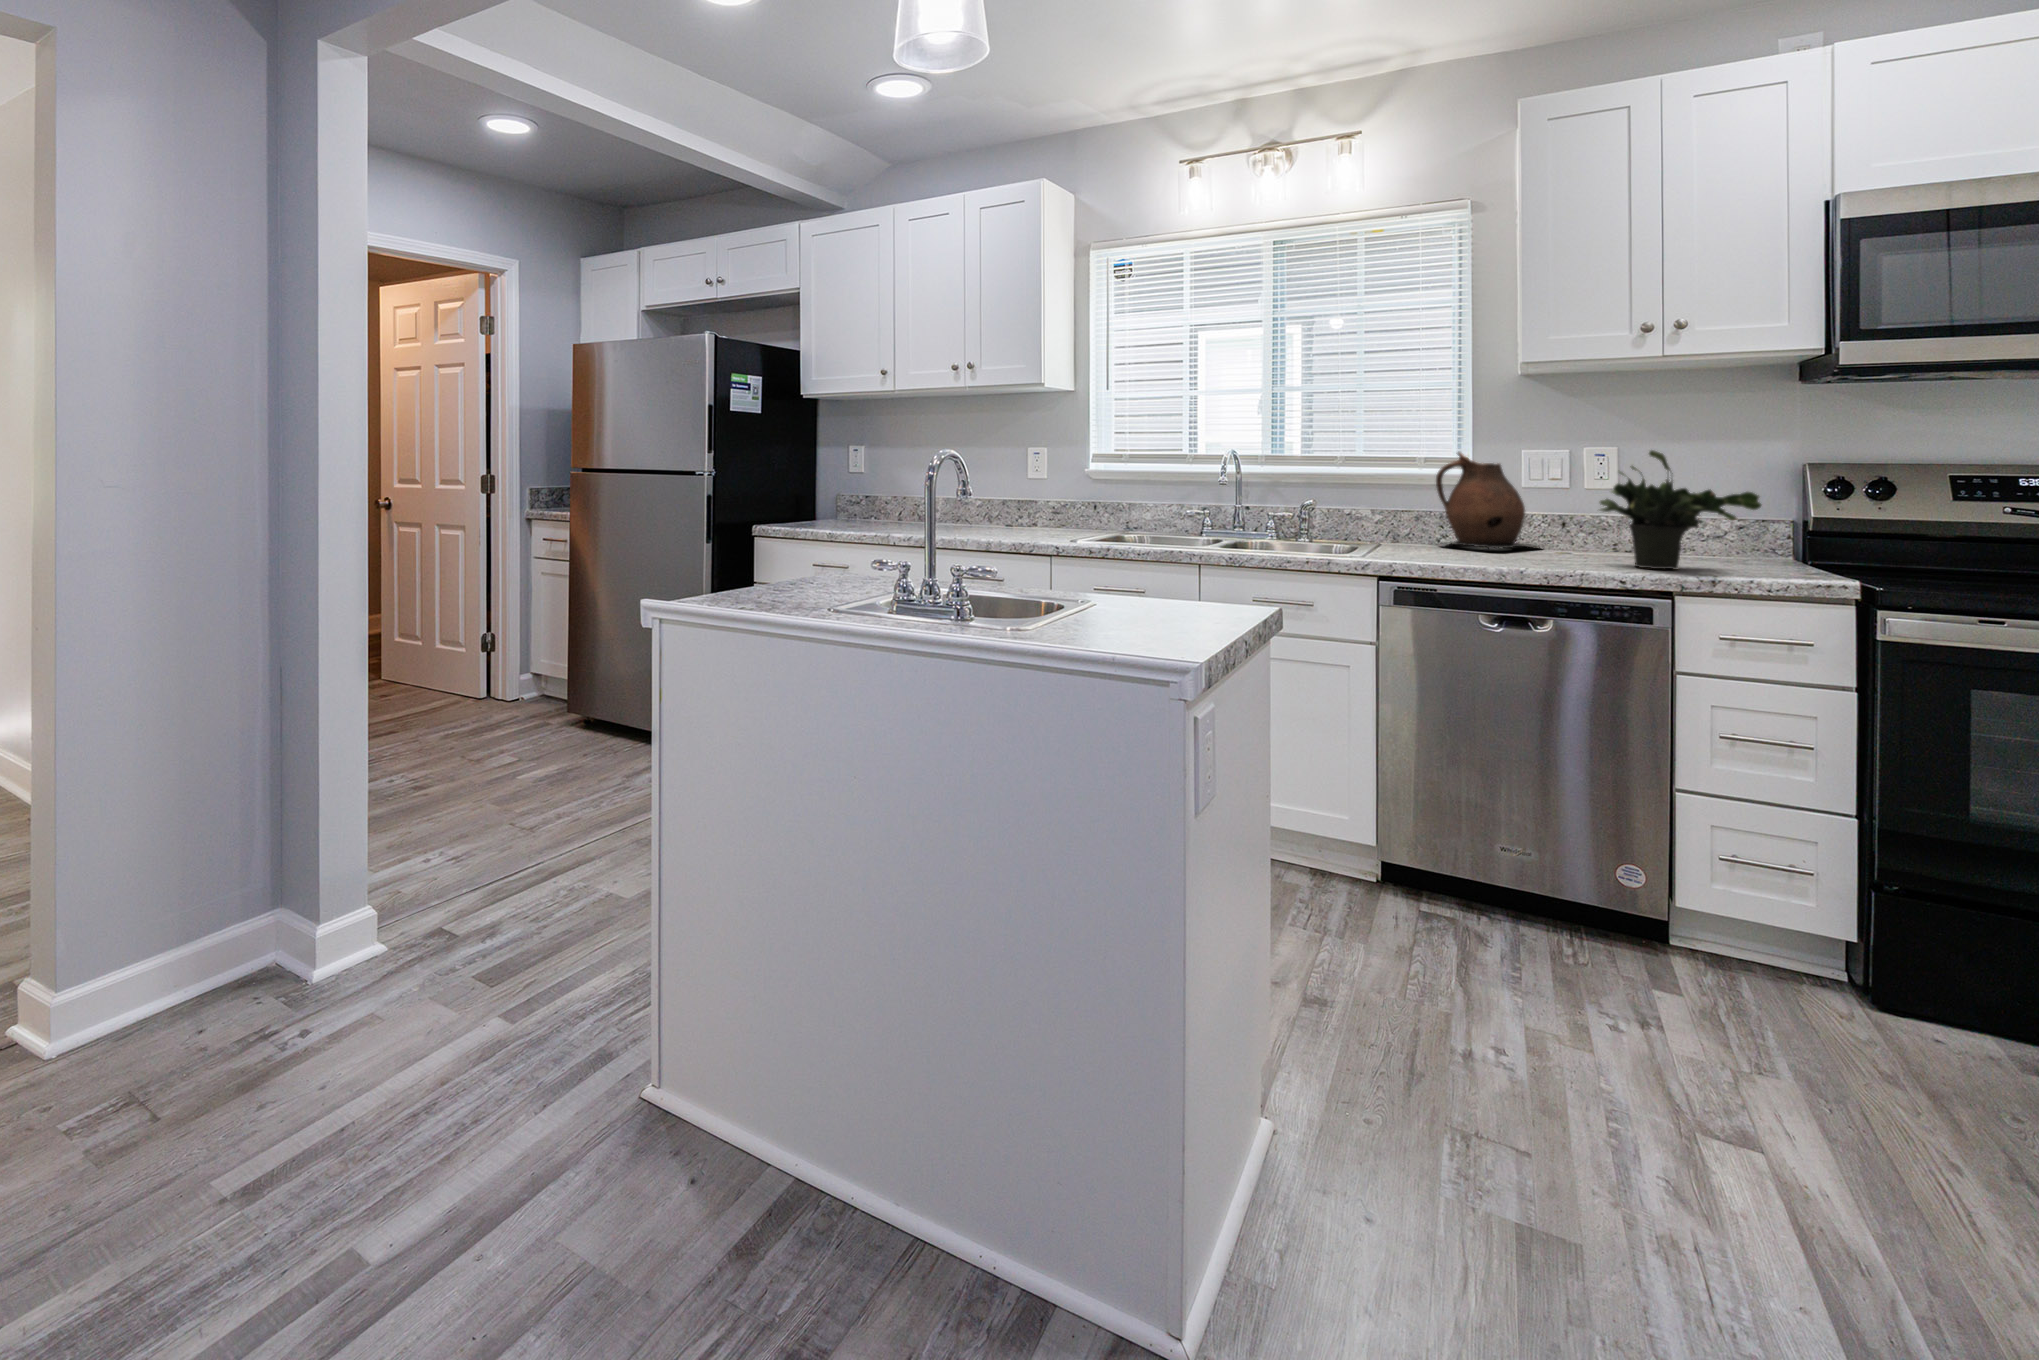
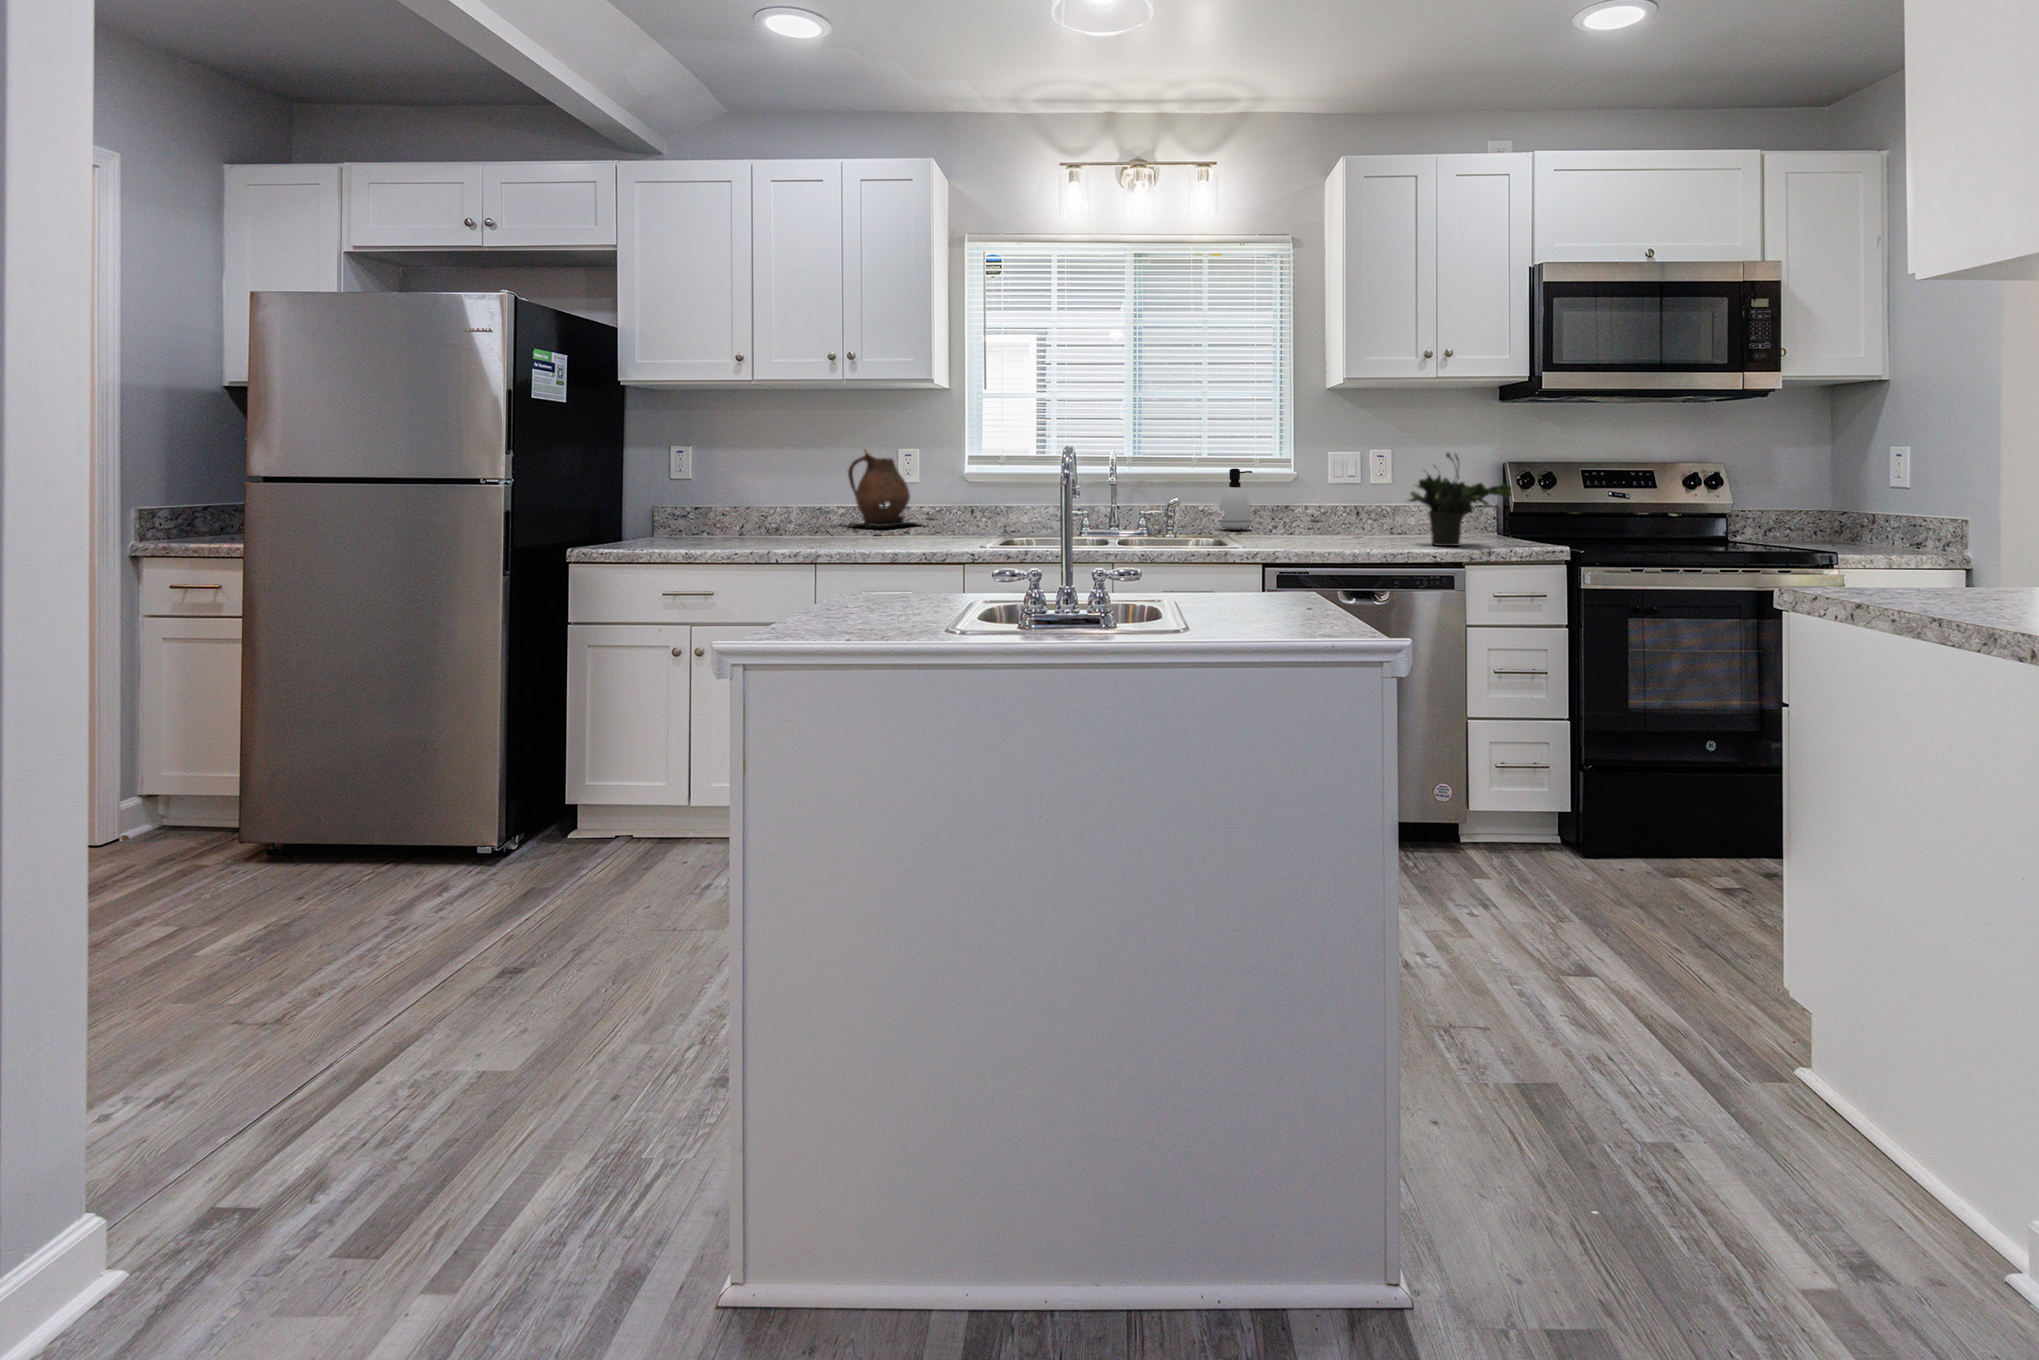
ceramic pitcher: present [1436,453,1540,549] -> present [848,450,916,527]
soap dispenser: none [1367,469,1411,538] -> present [1218,468,1252,530]

